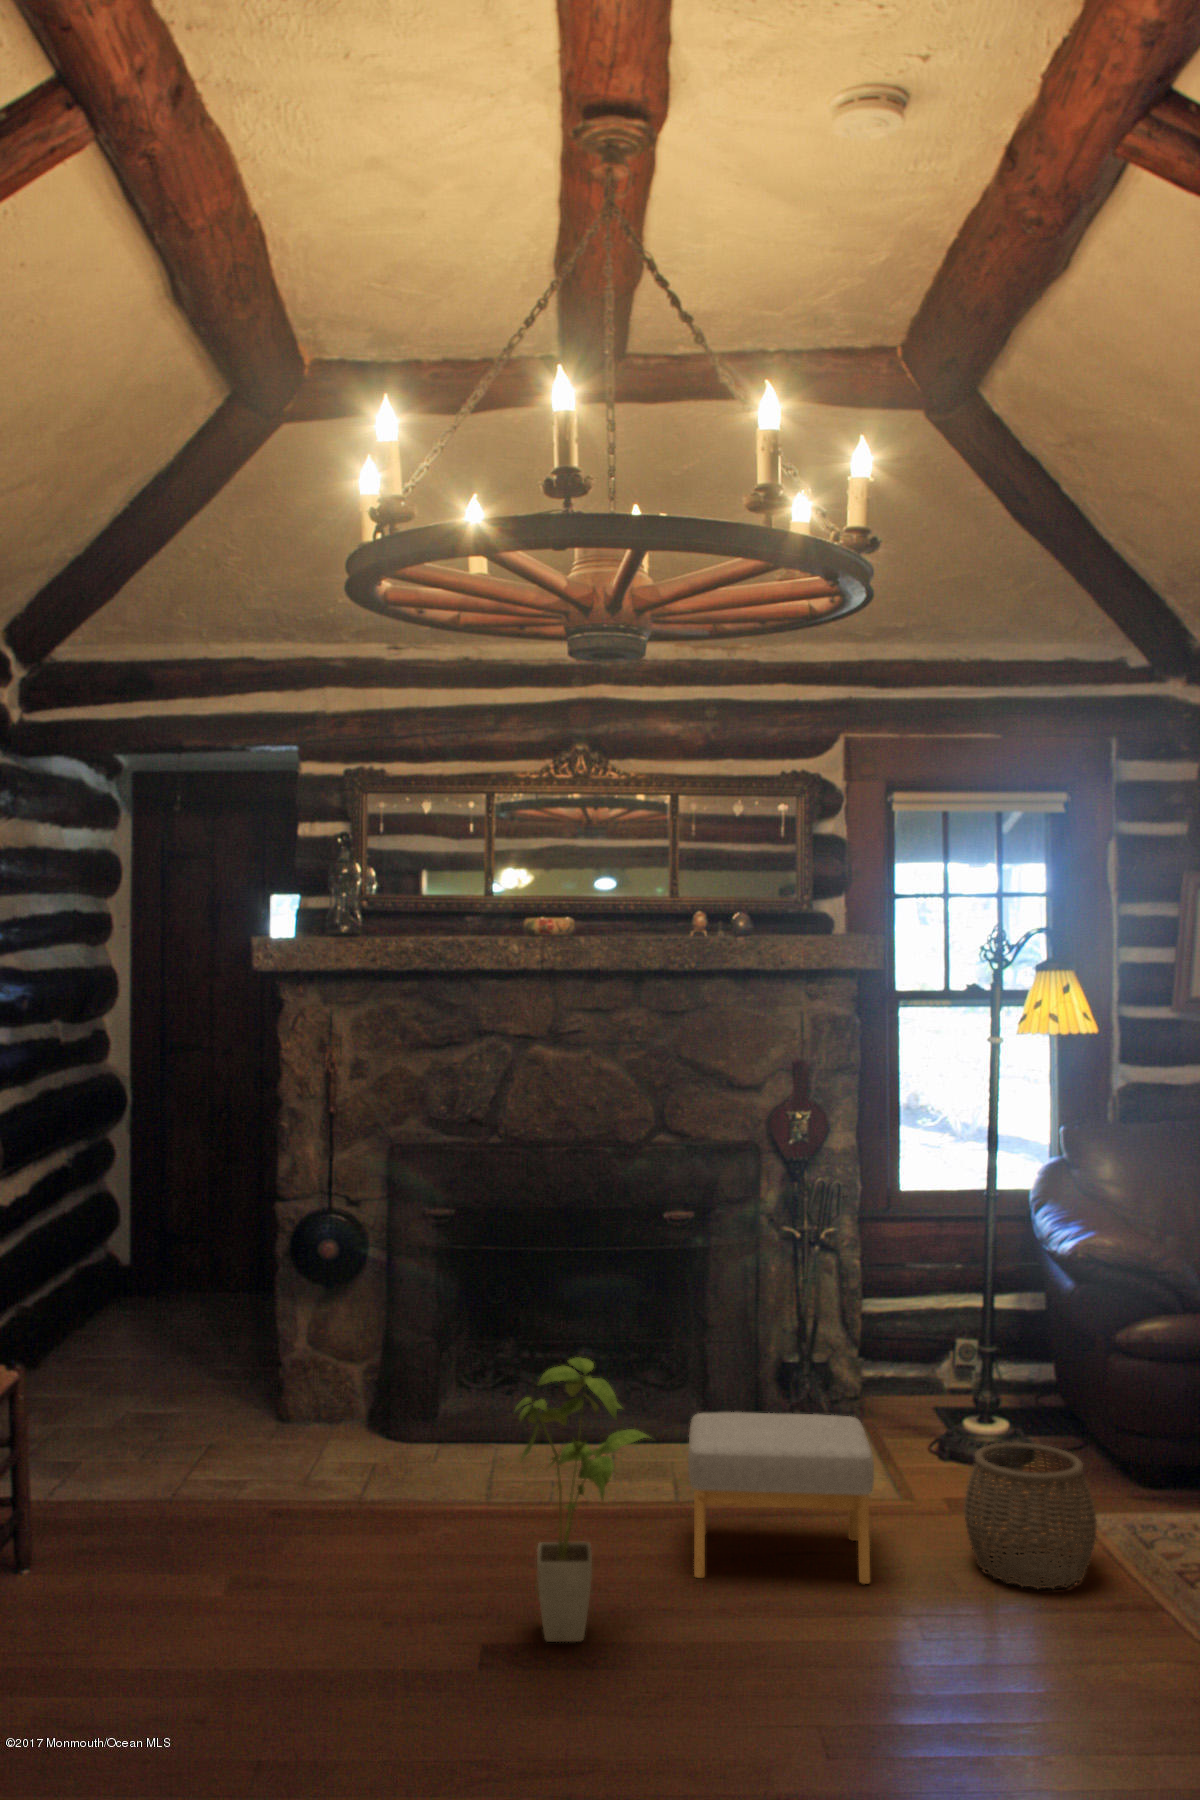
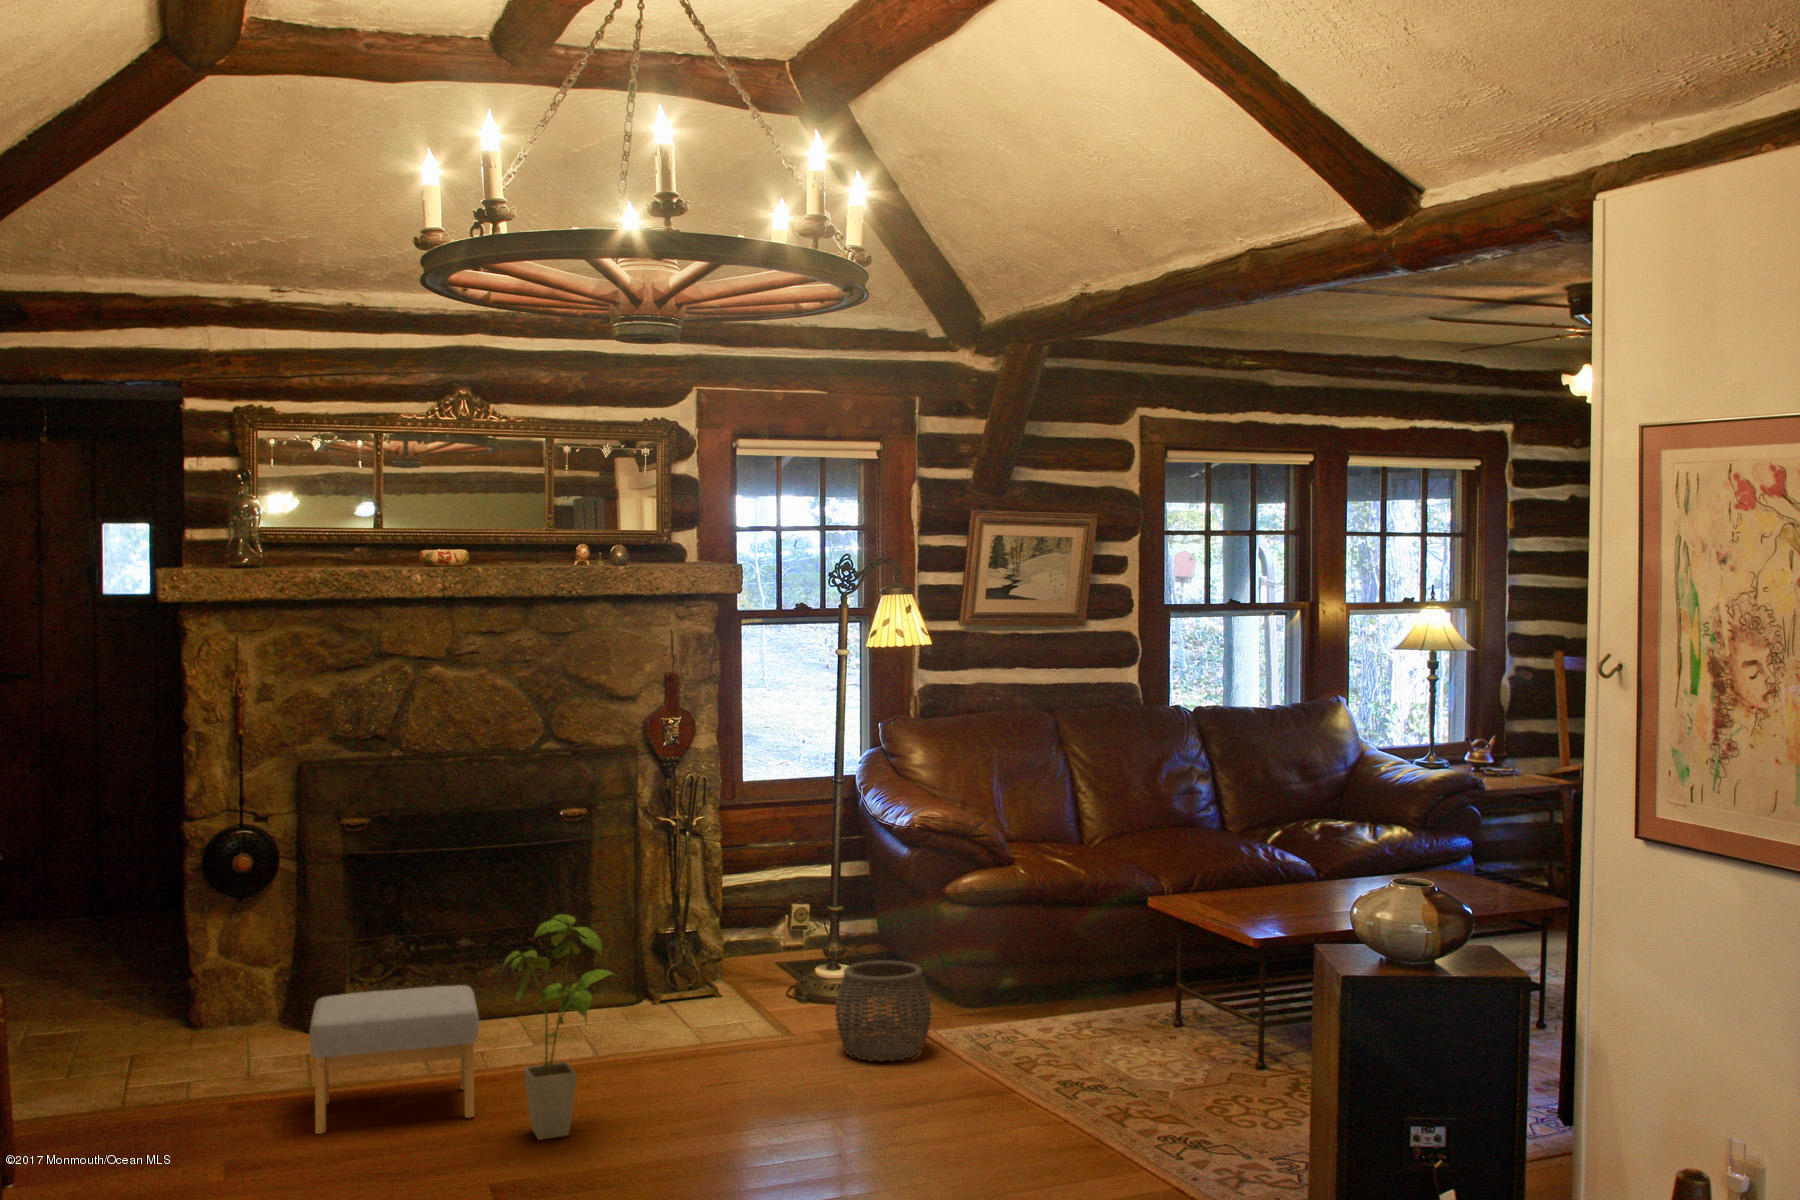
footstool: present [688,1412,874,1584] -> present [310,985,479,1134]

